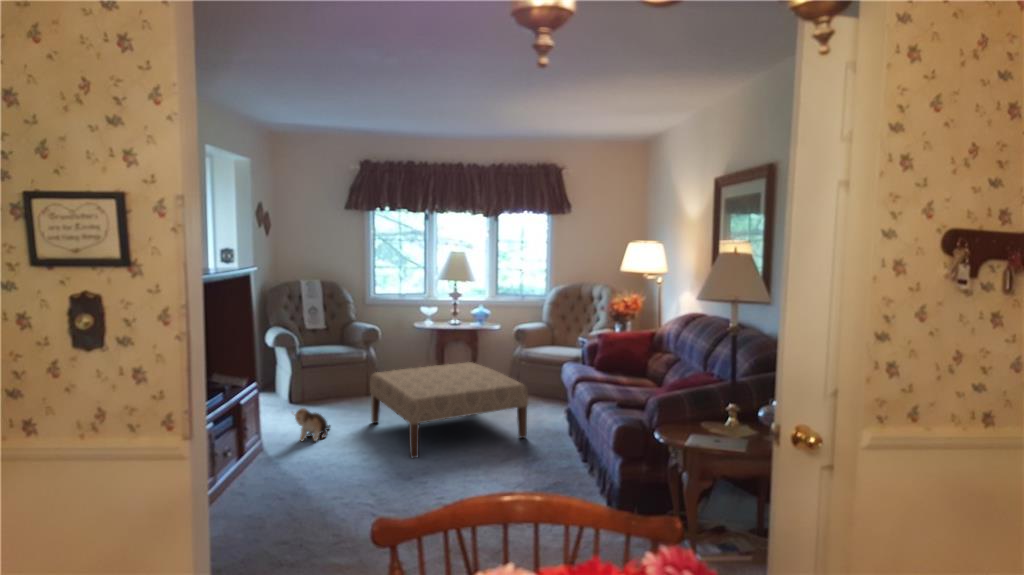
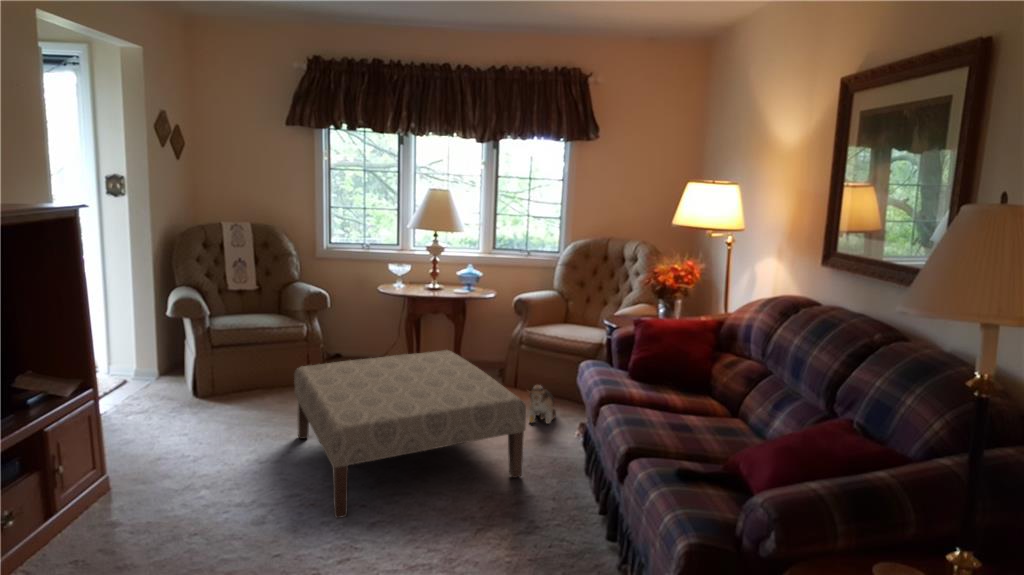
plush toy: present [295,408,331,441] -> present [529,385,556,424]

